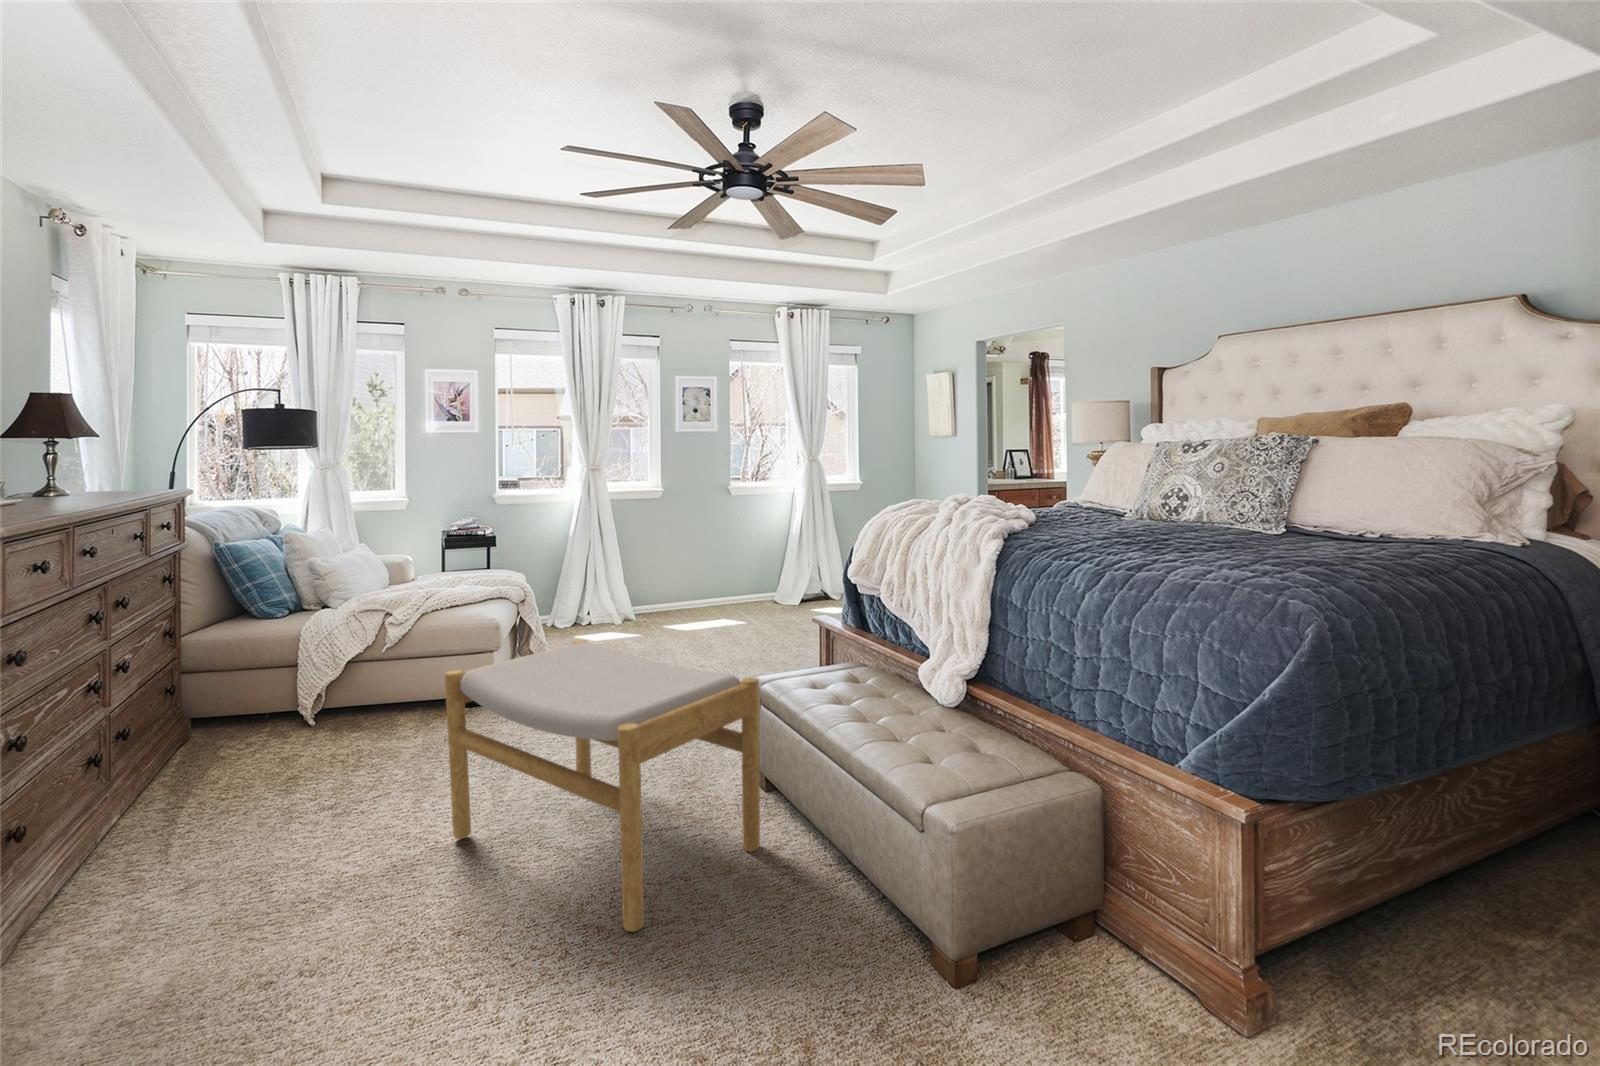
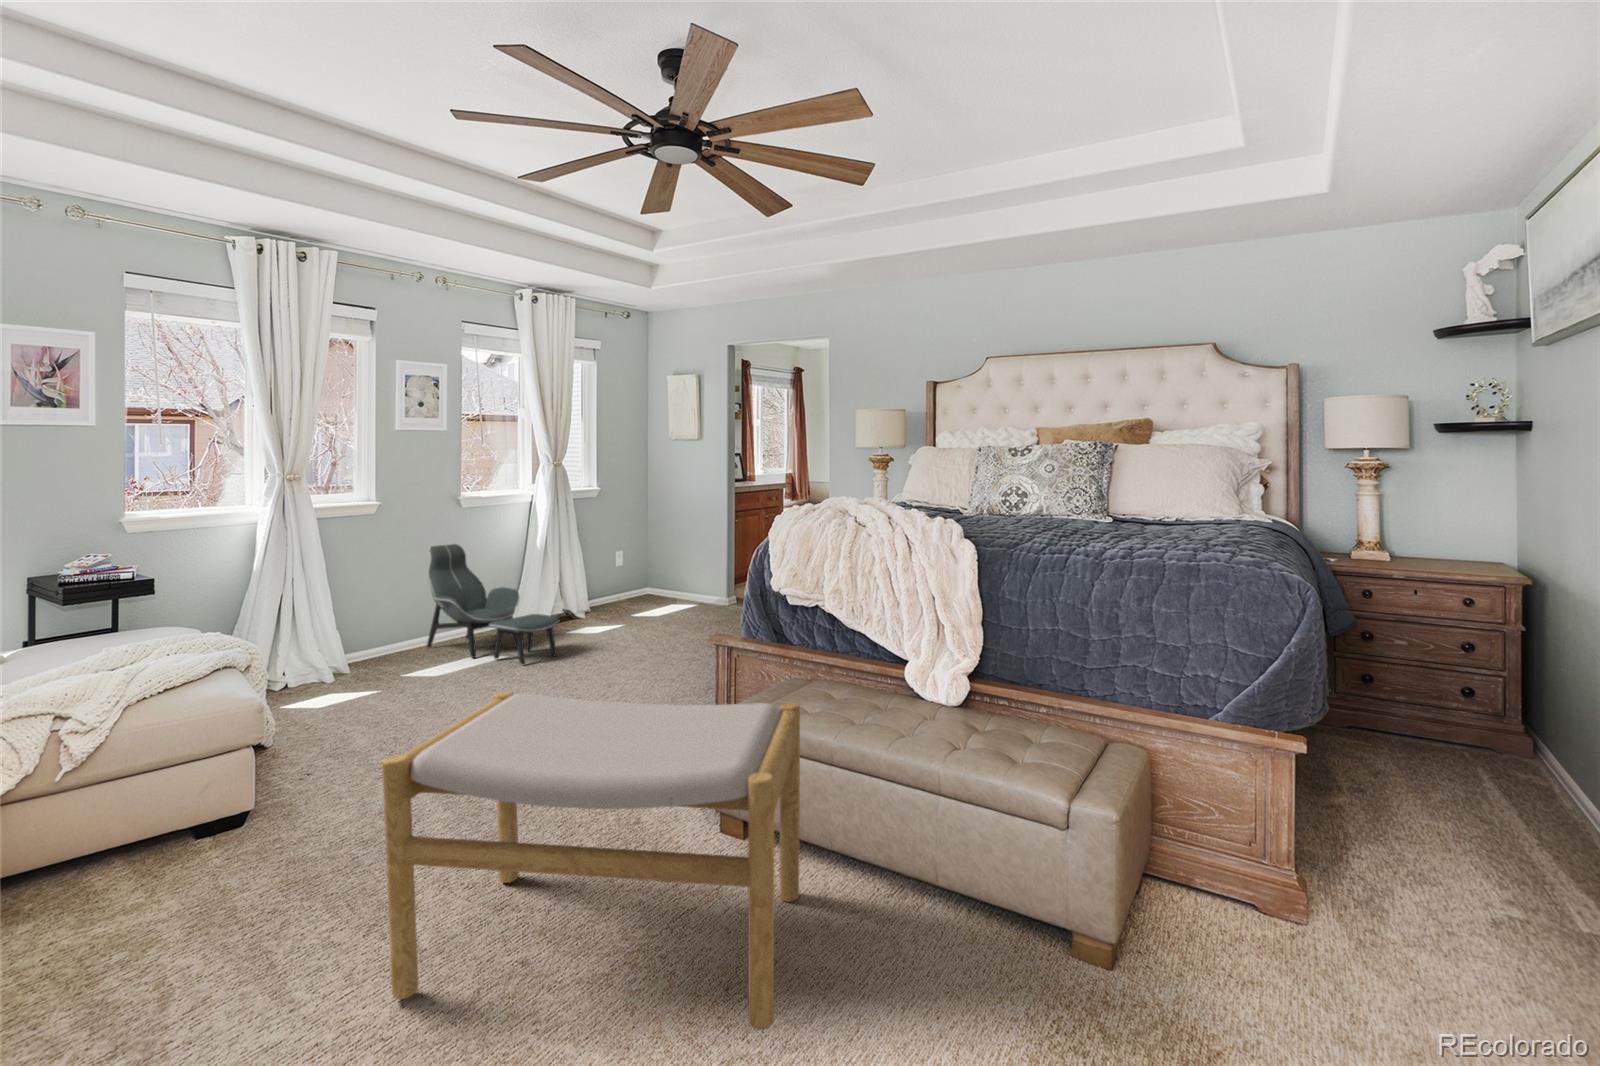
lounge chair: none [695,525,783,629] -> present [427,544,559,664]

